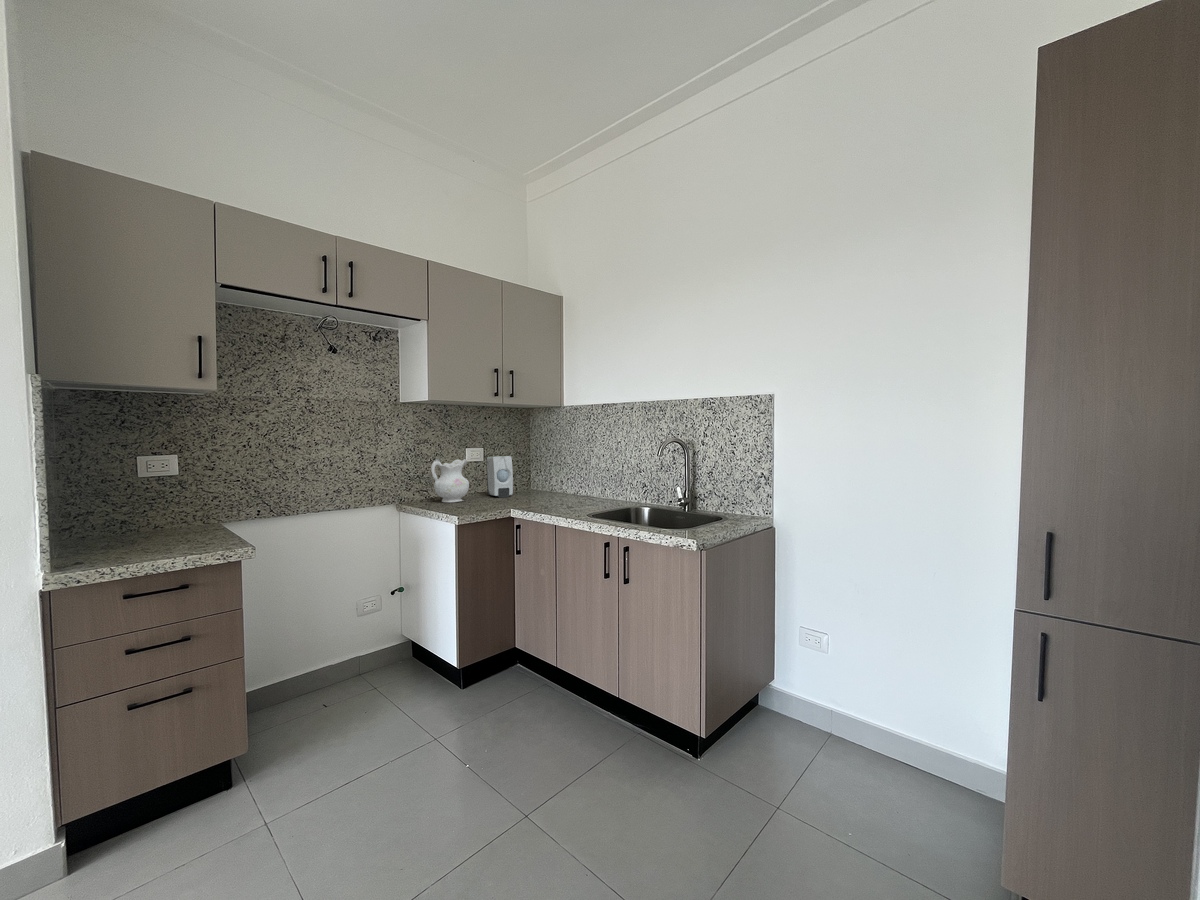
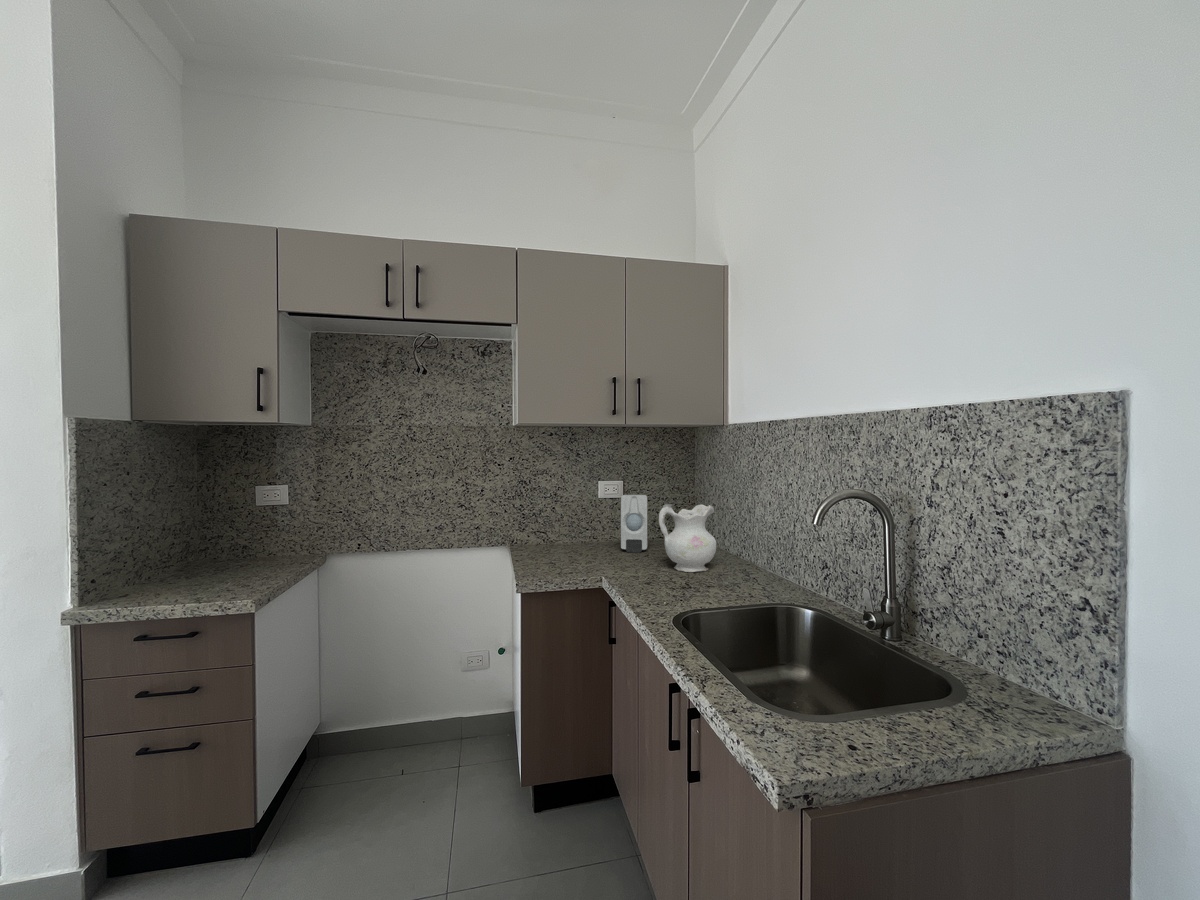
ceramic pitcher: present [431,459,469,502] -> present [659,504,716,572]

